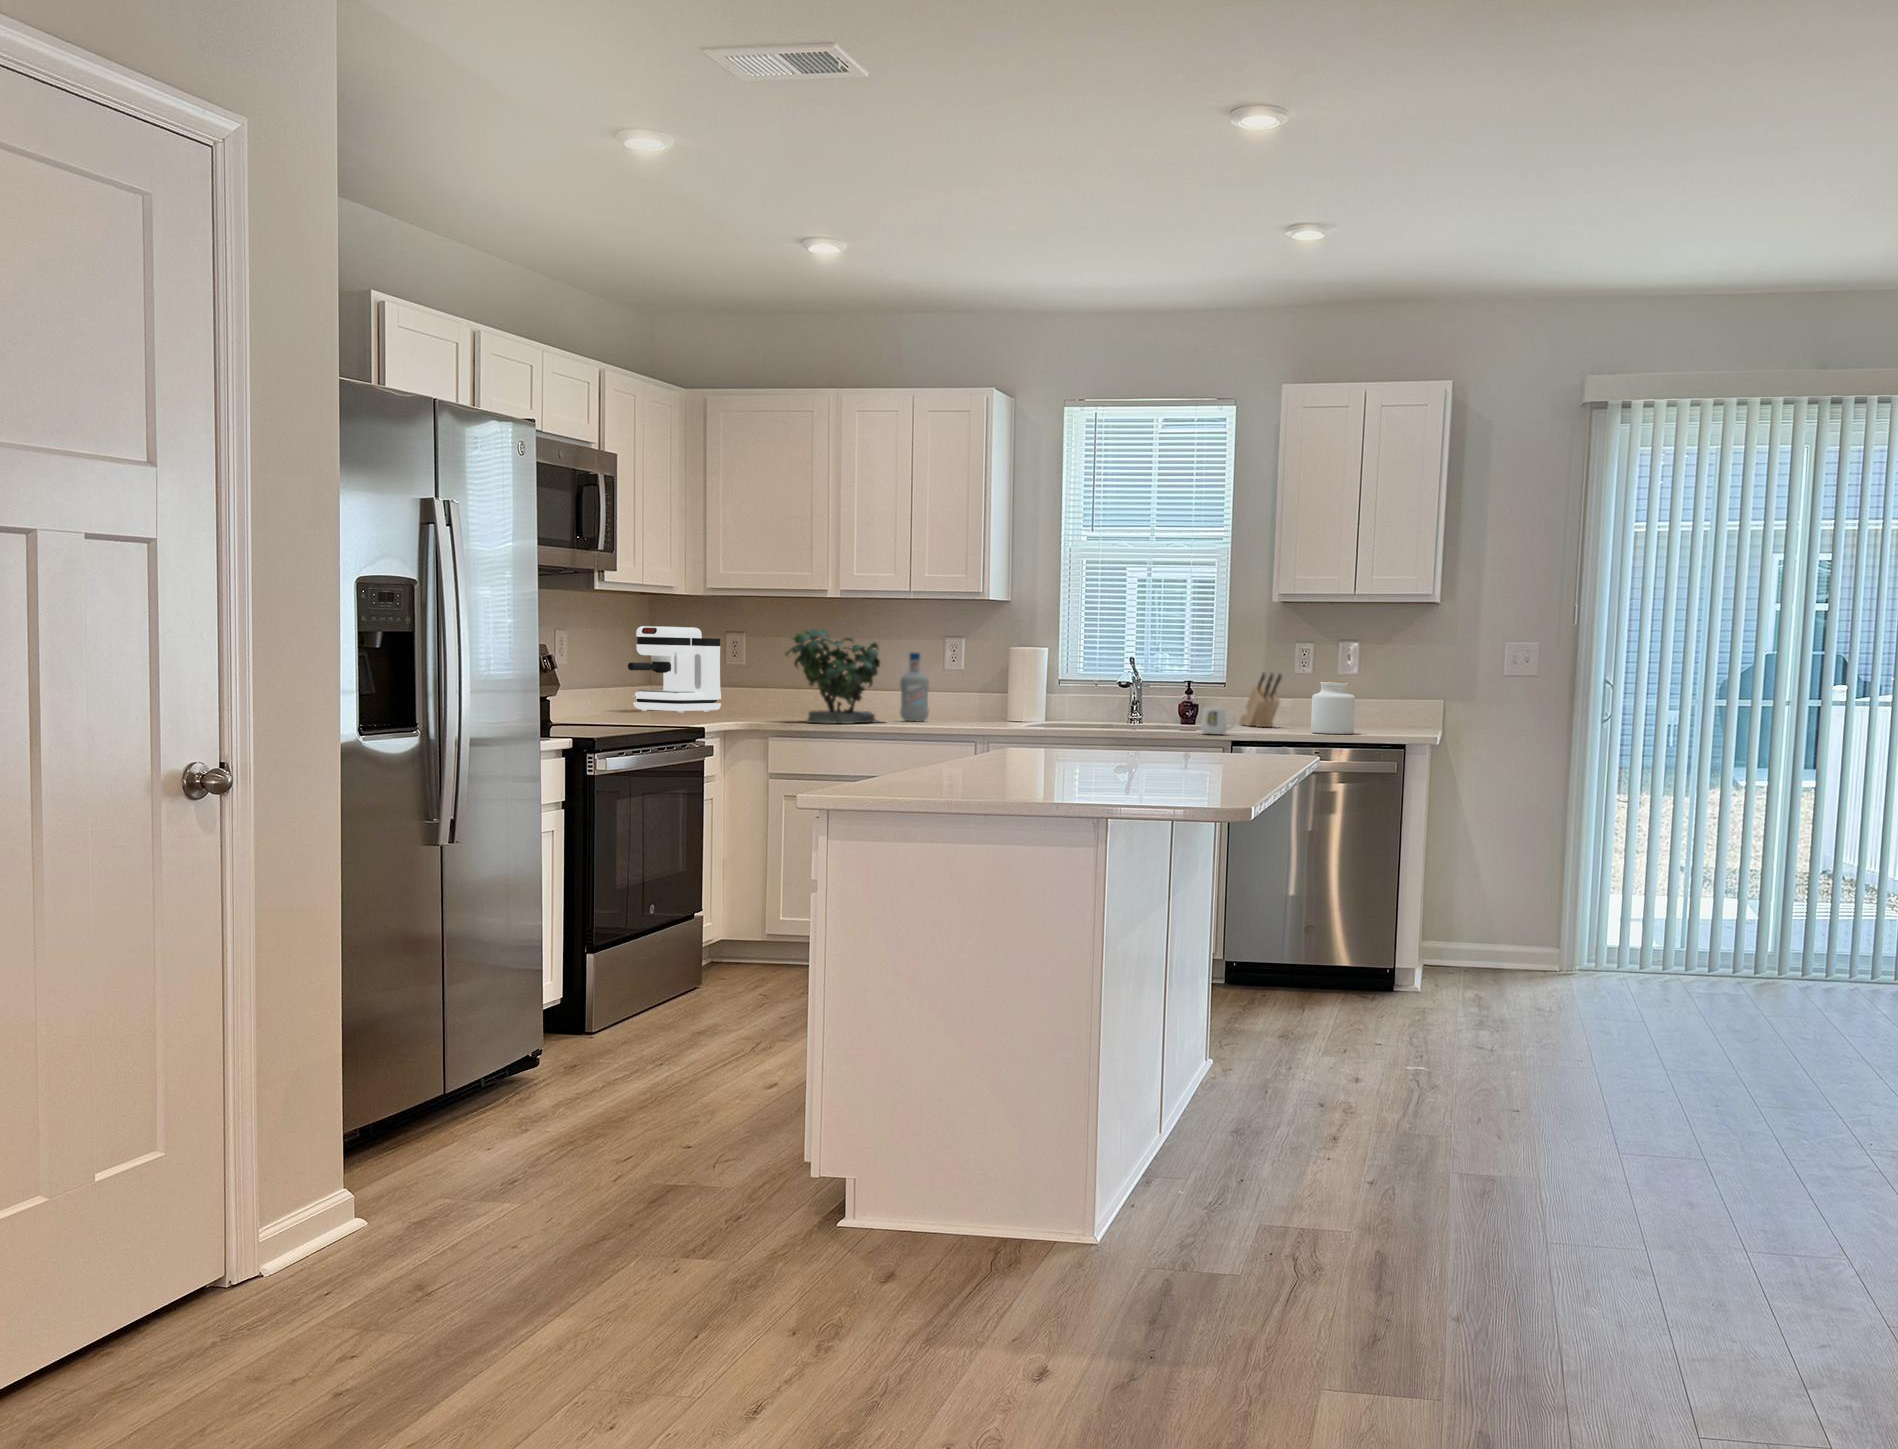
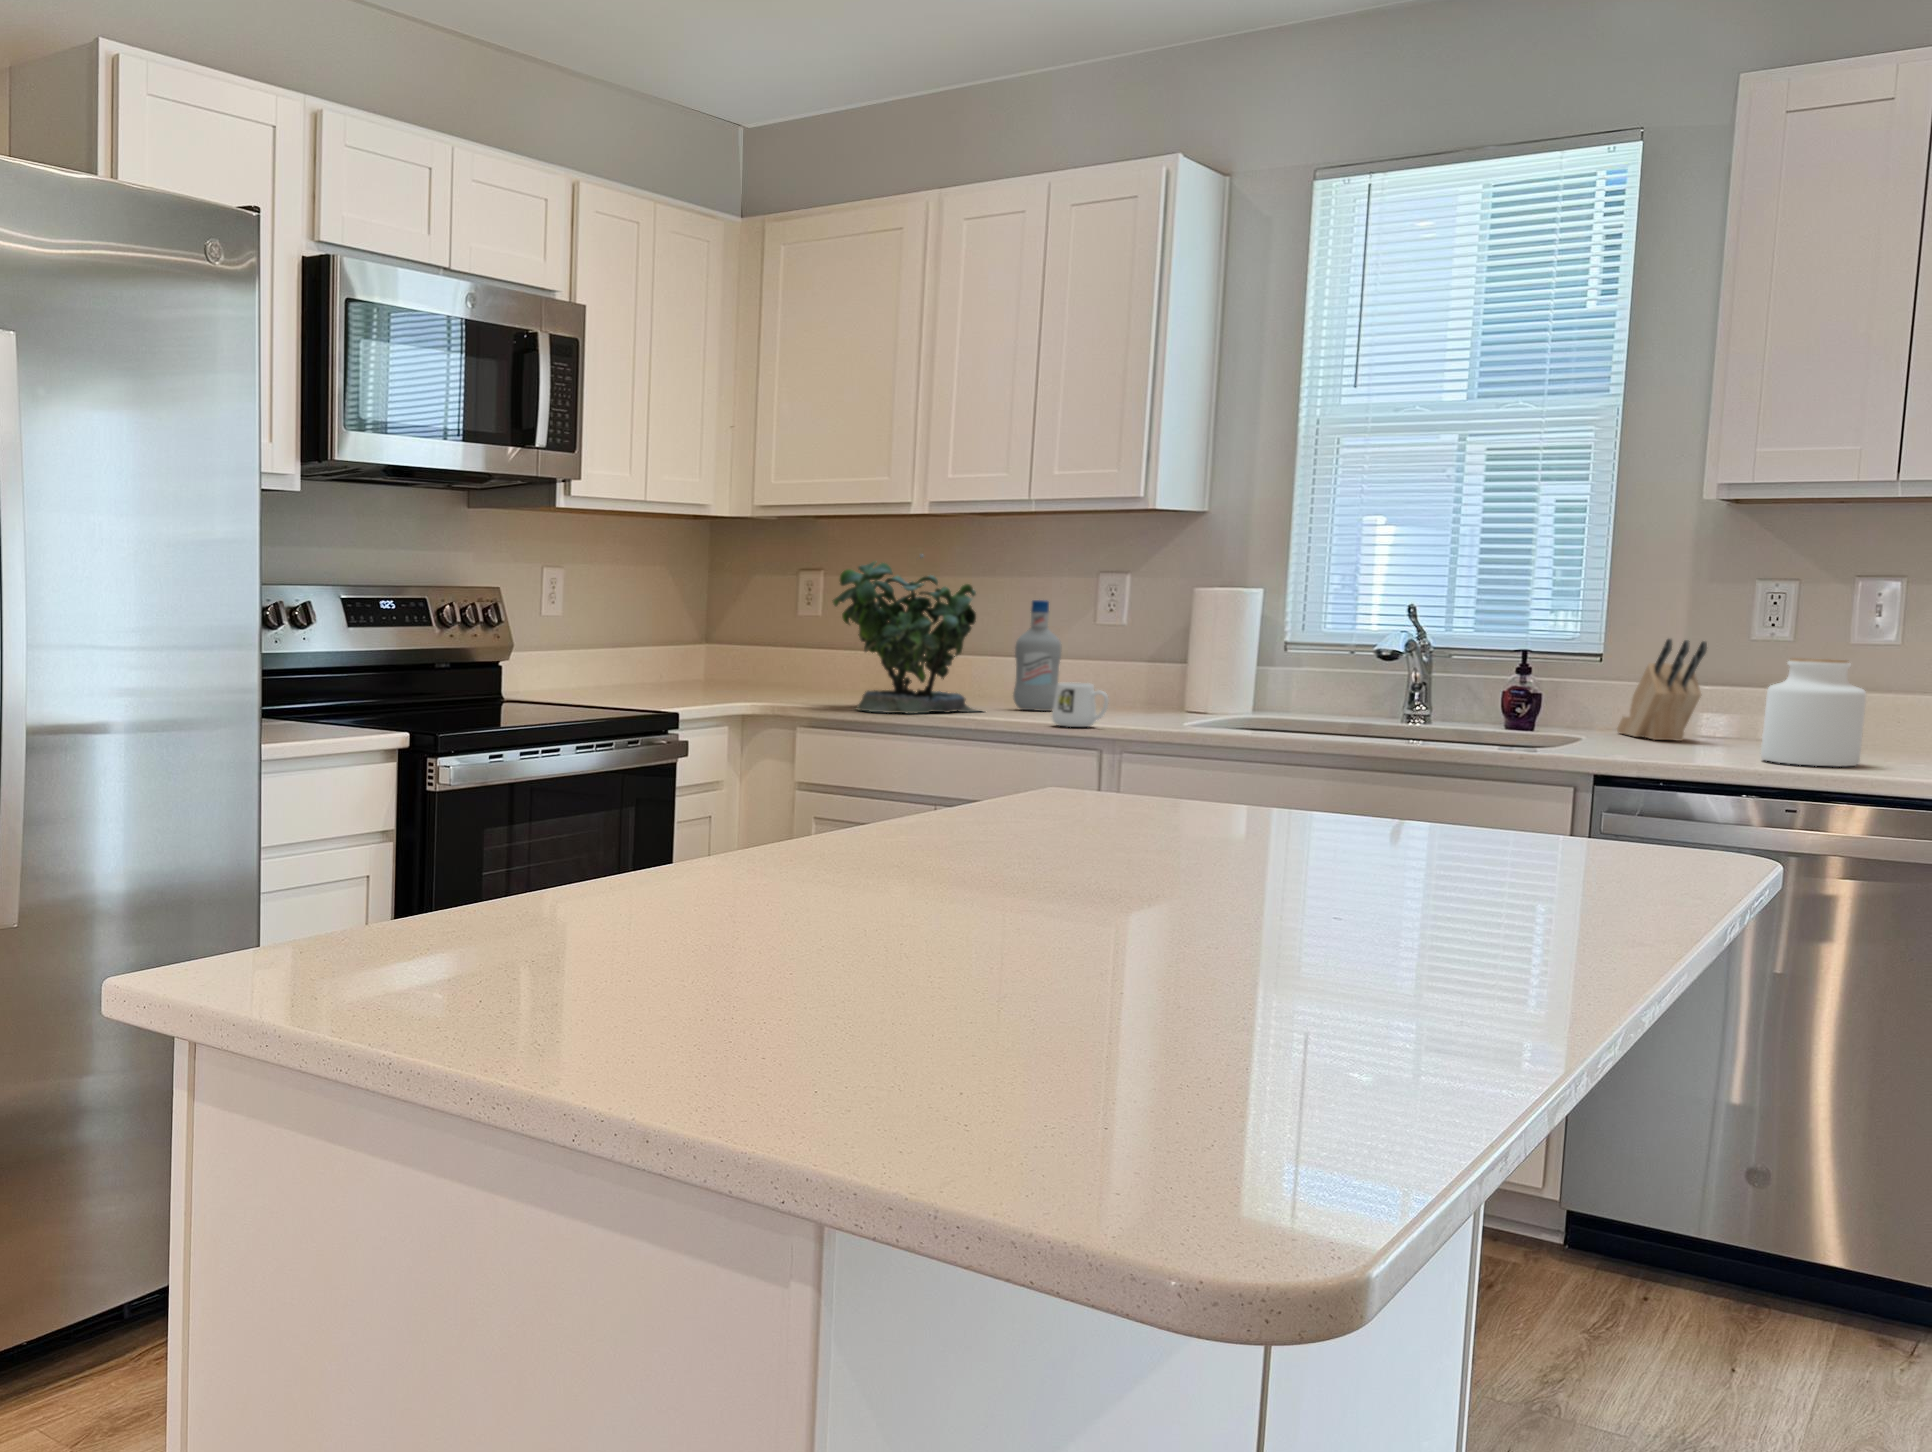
coffee maker: present [628,626,721,713] -> none [662,562,796,686]
mug: present [1201,708,1236,734] -> present [1052,682,1108,727]

